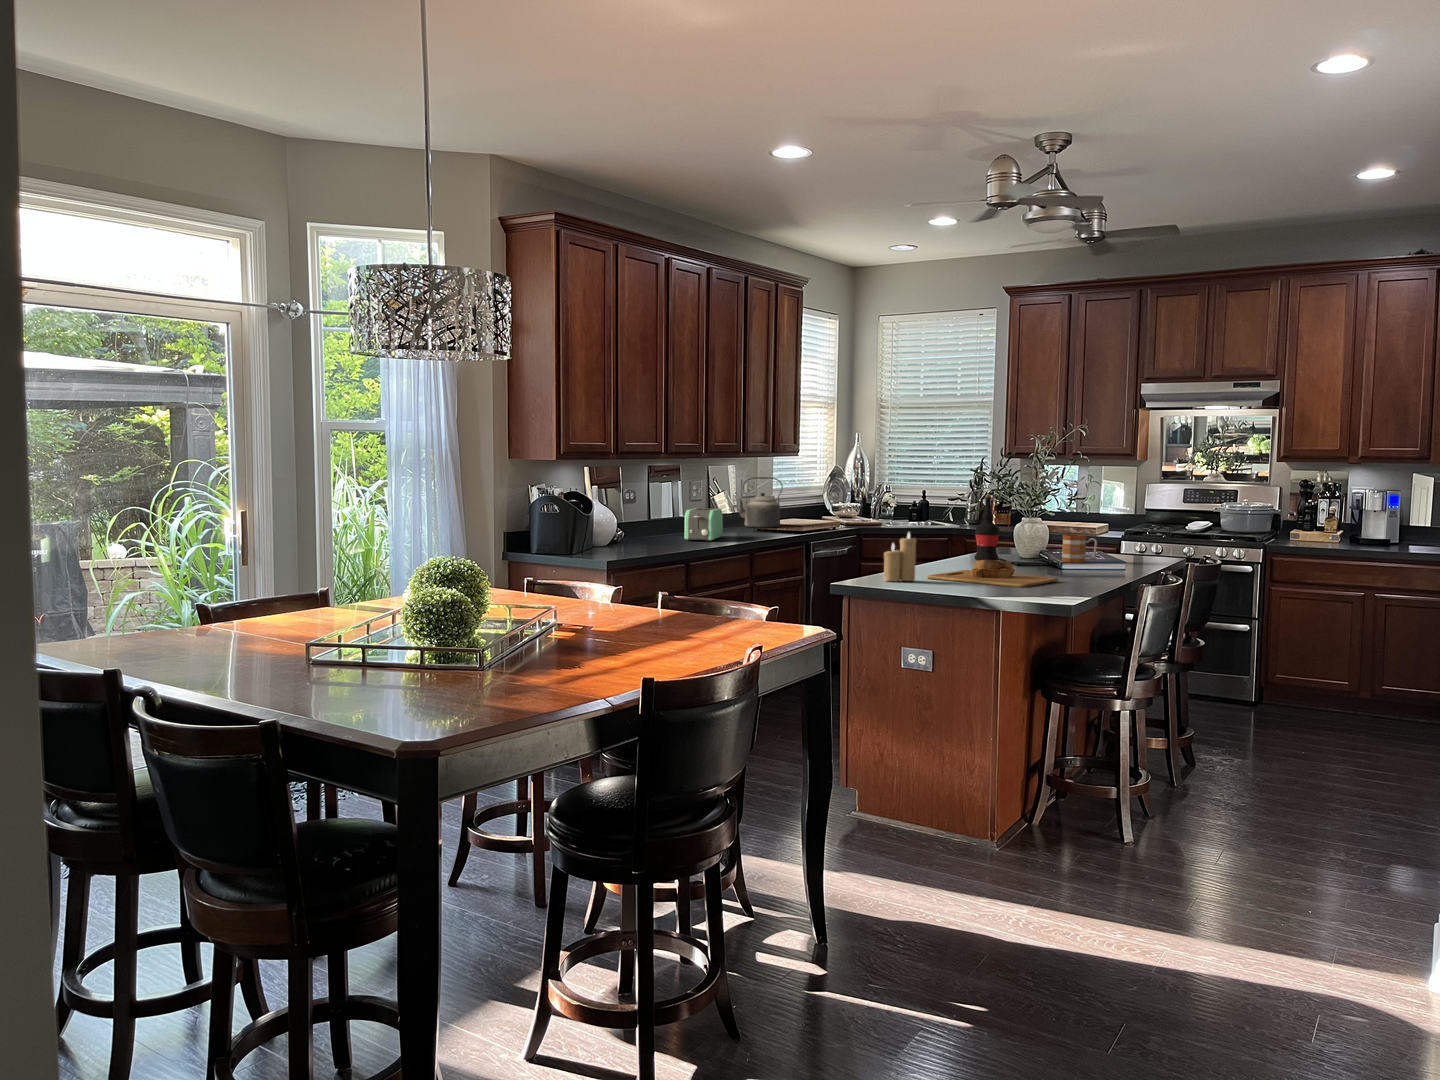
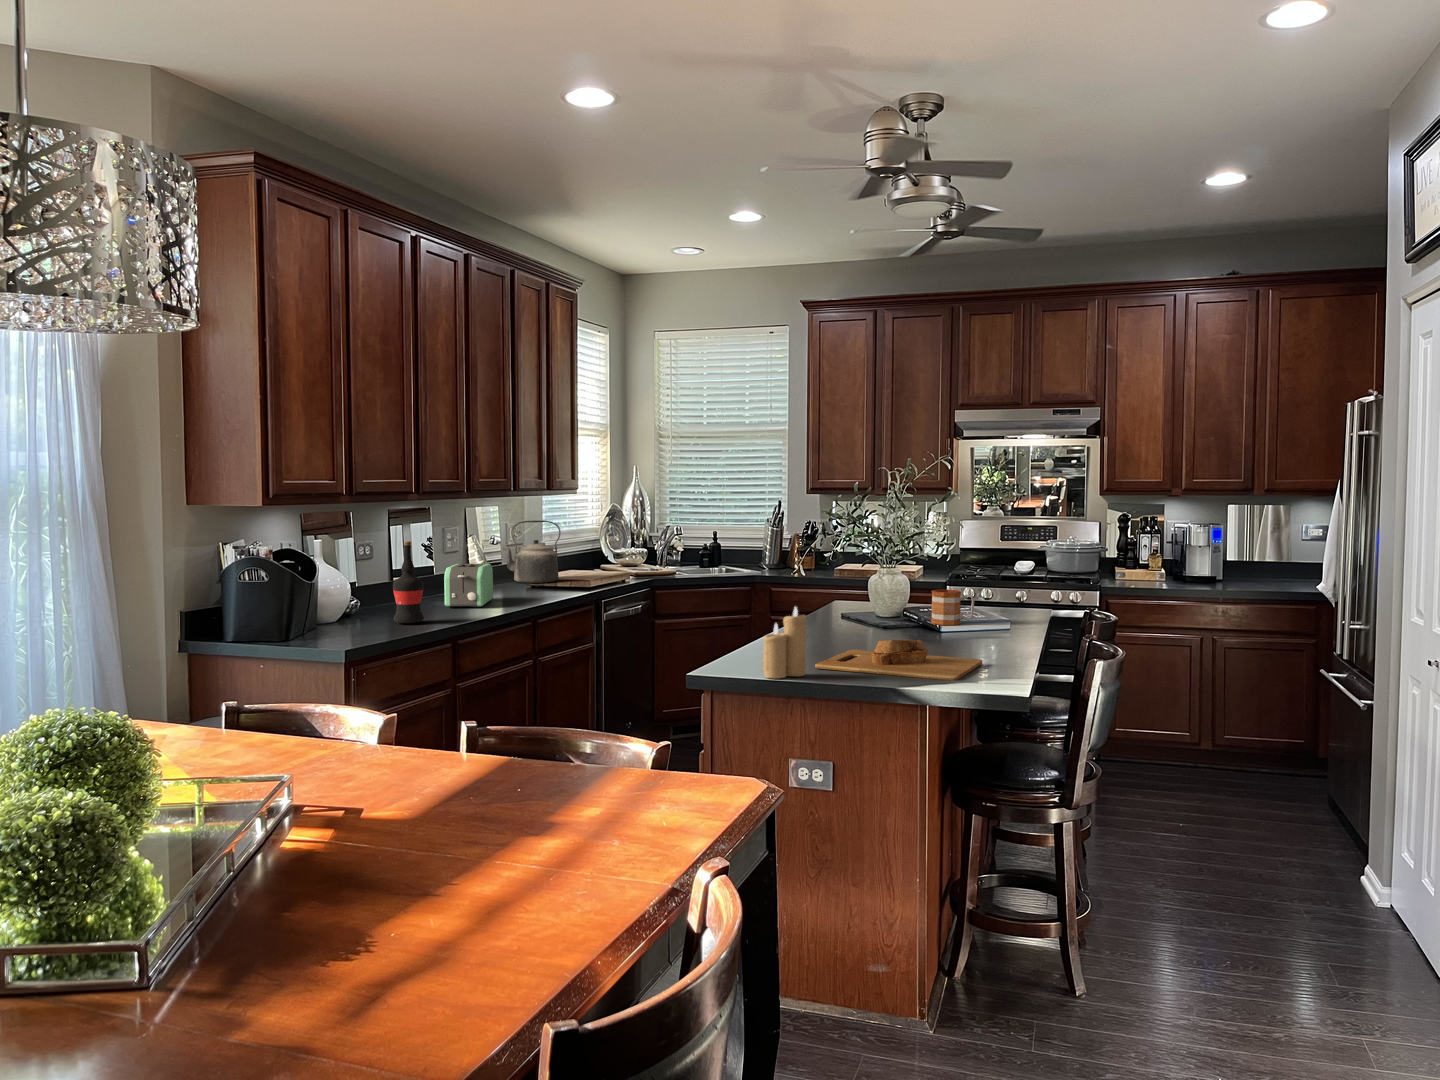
wine bottle: present [975,495,999,561] -> present [393,541,424,623]

